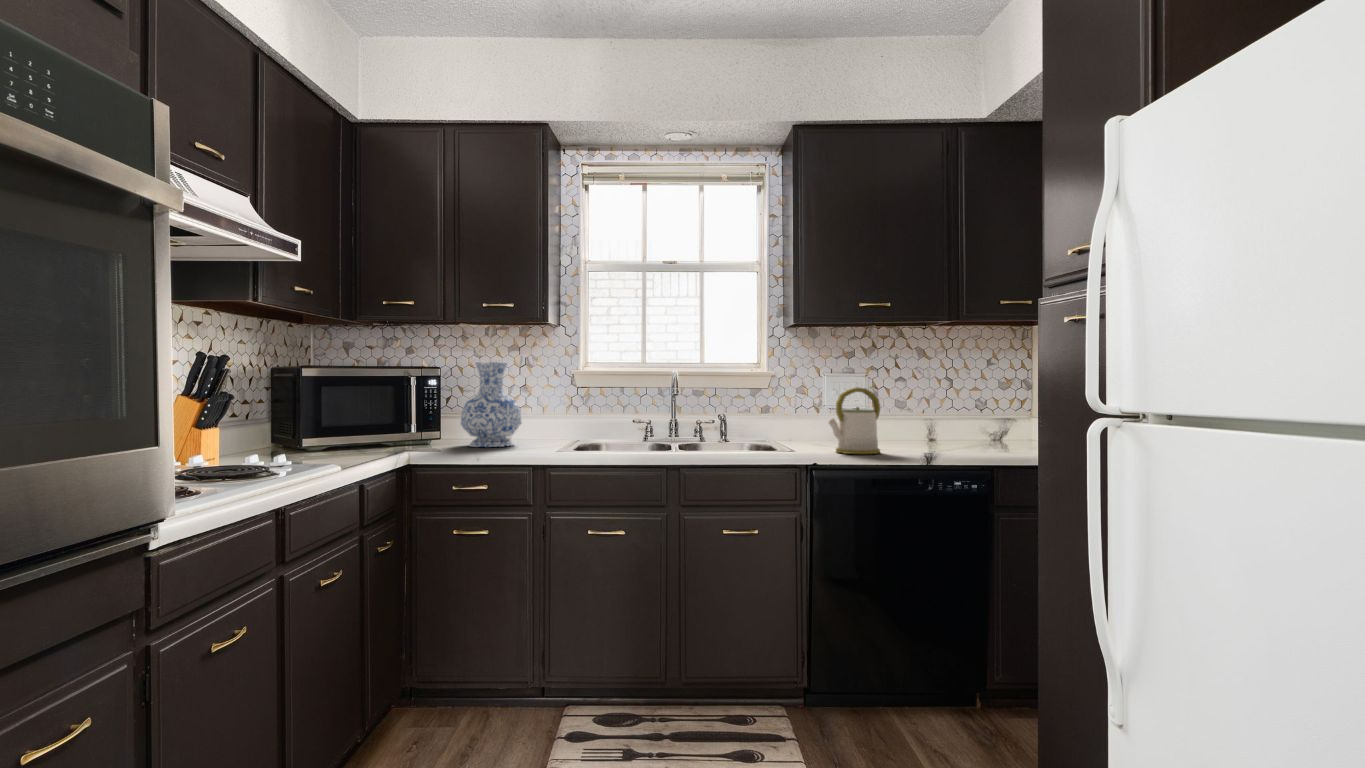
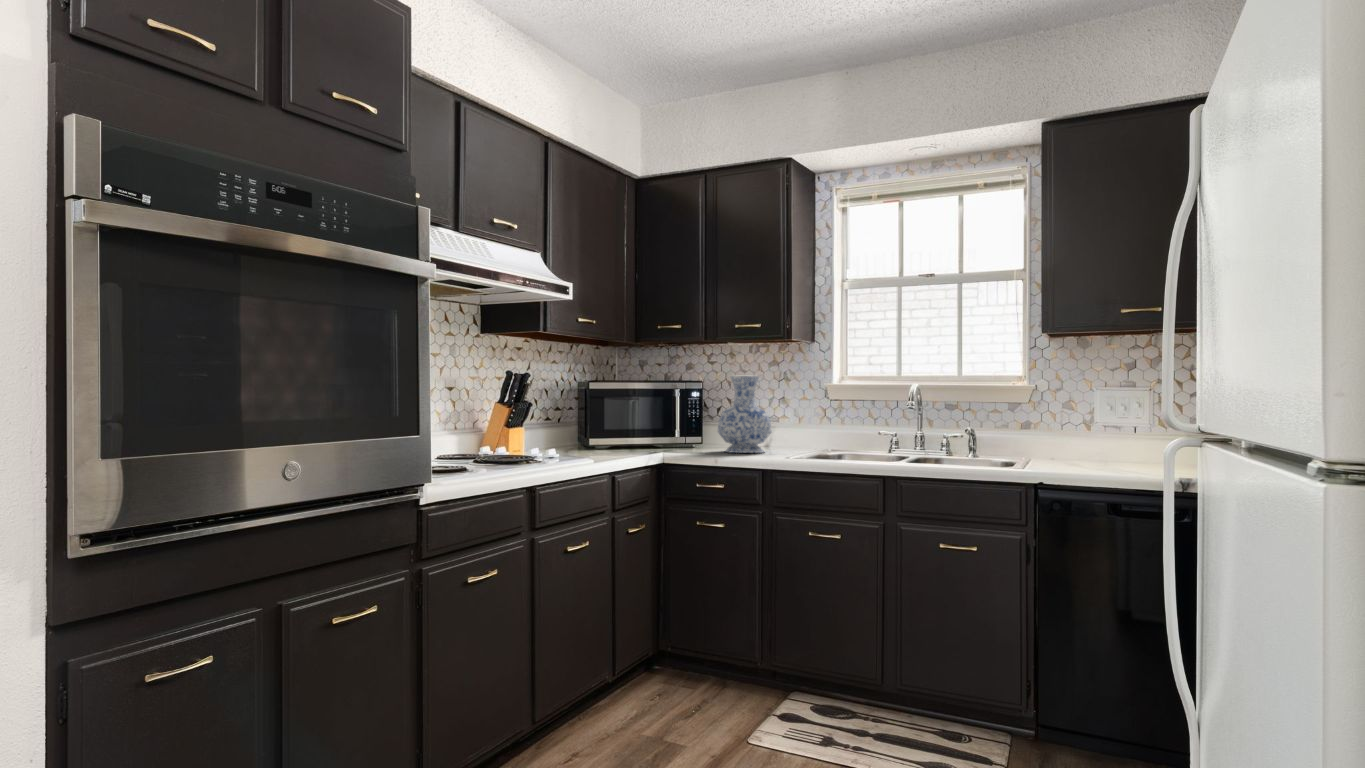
kettle: present [829,388,880,454] -> none [1068,399,1135,474]

